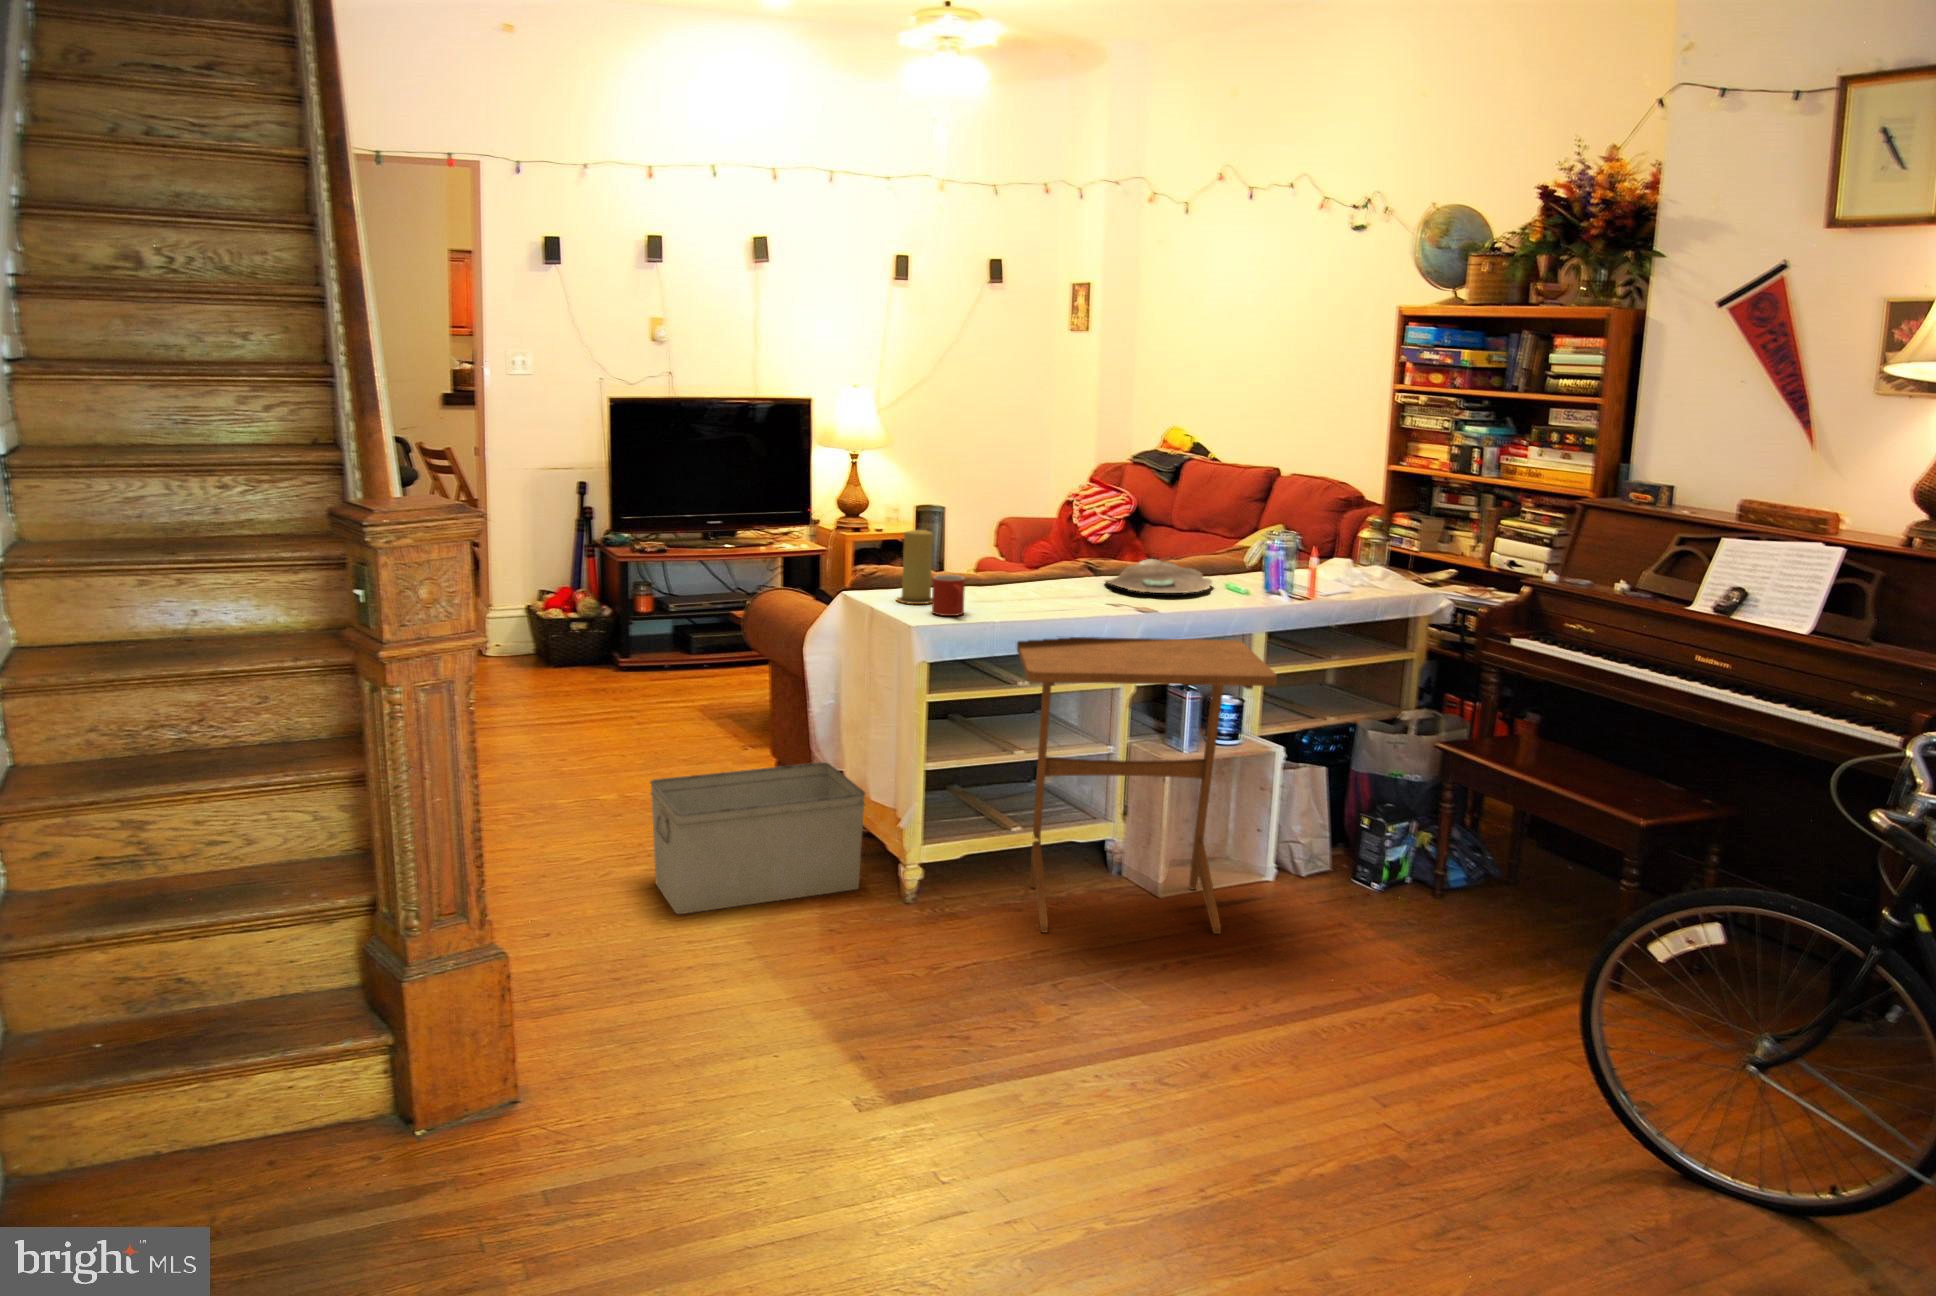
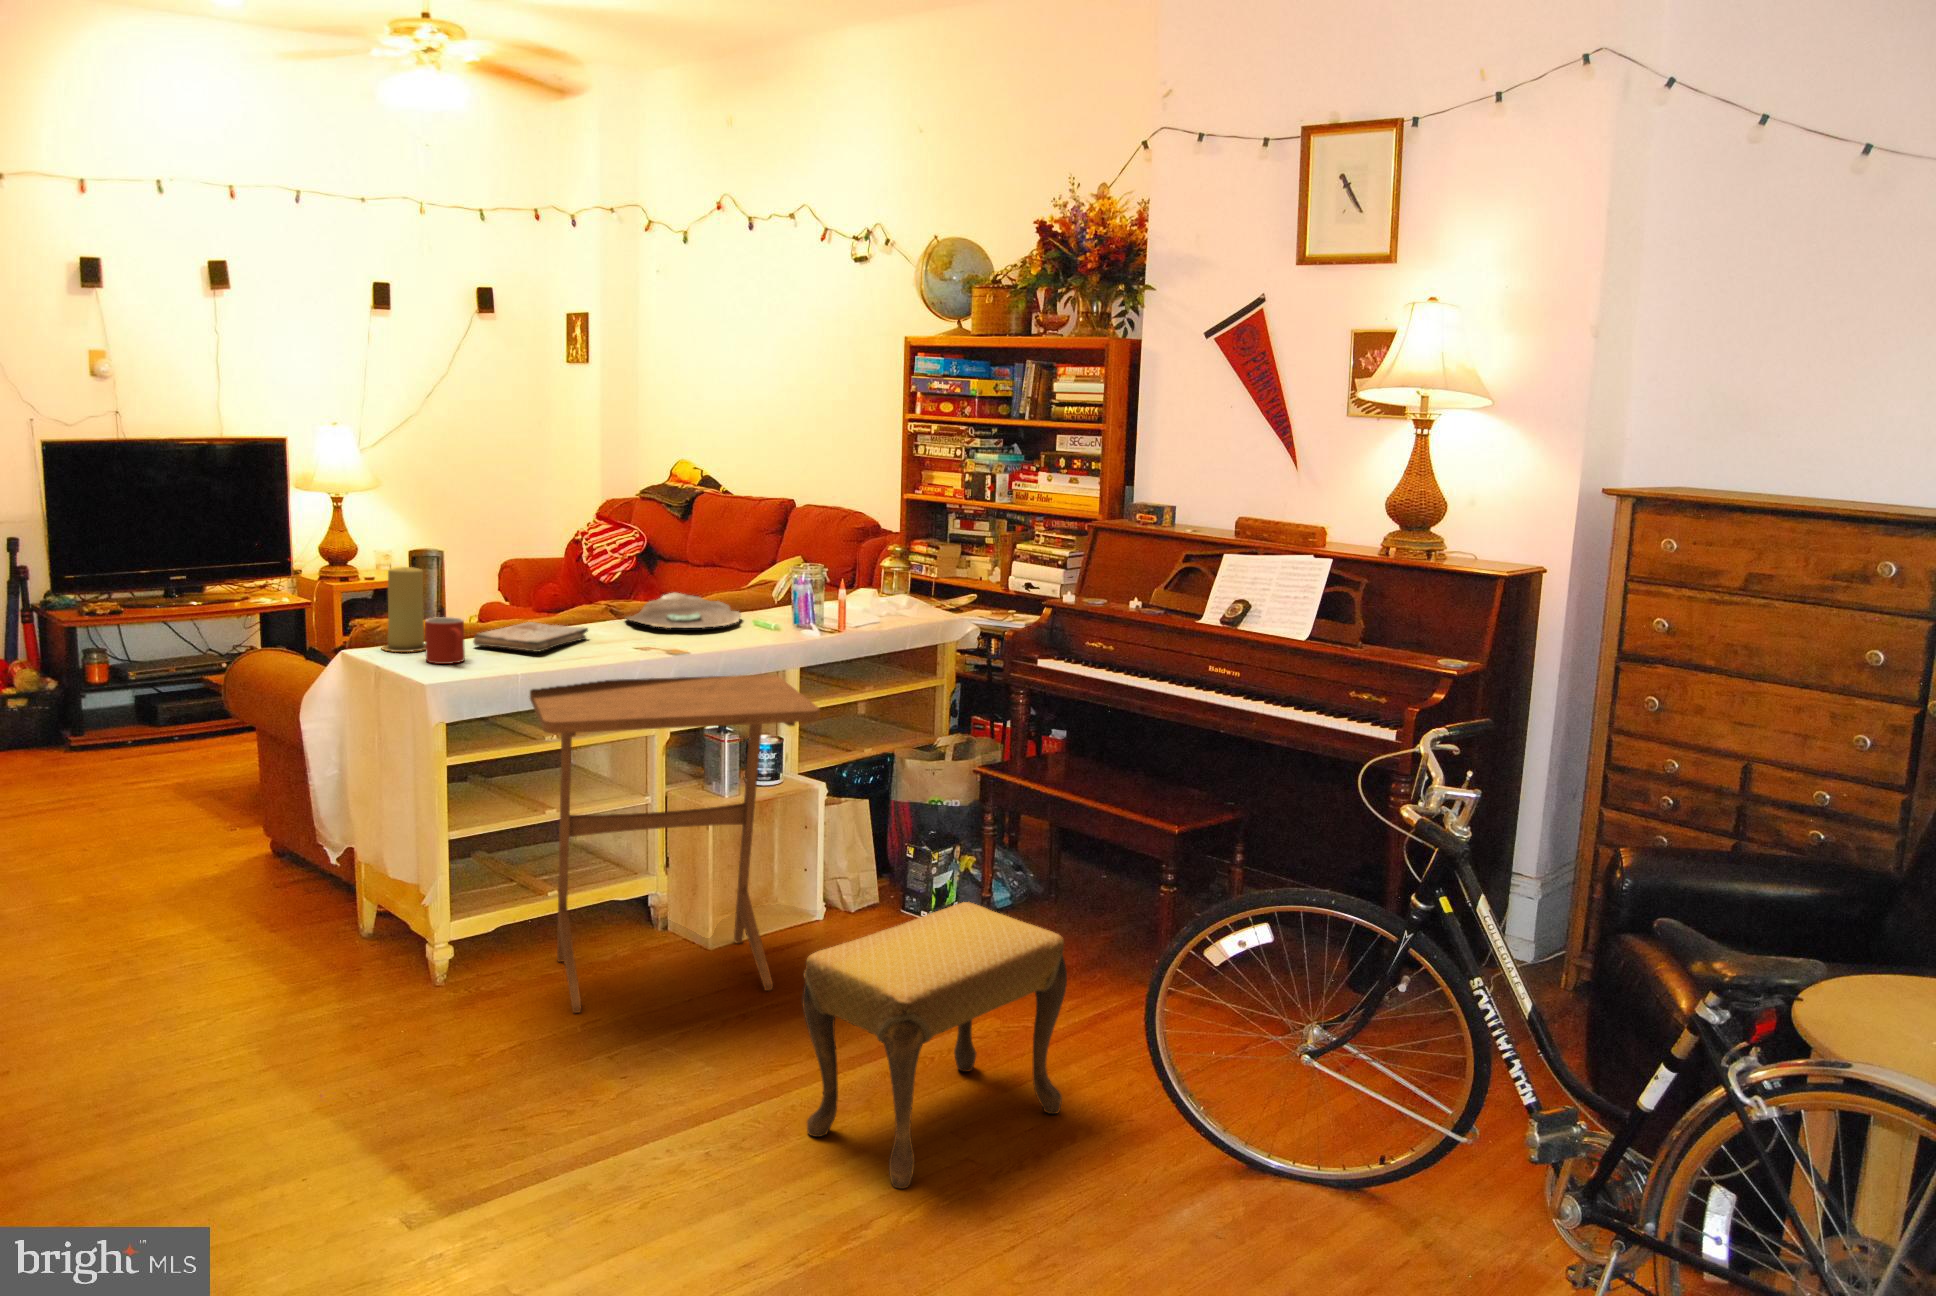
book: none [971,582,1071,609] -> present [473,622,588,652]
storage bin: present [650,762,865,914] -> none [64,842,354,1048]
footstool: none [1240,867,1502,1119] -> present [802,902,1067,1189]

